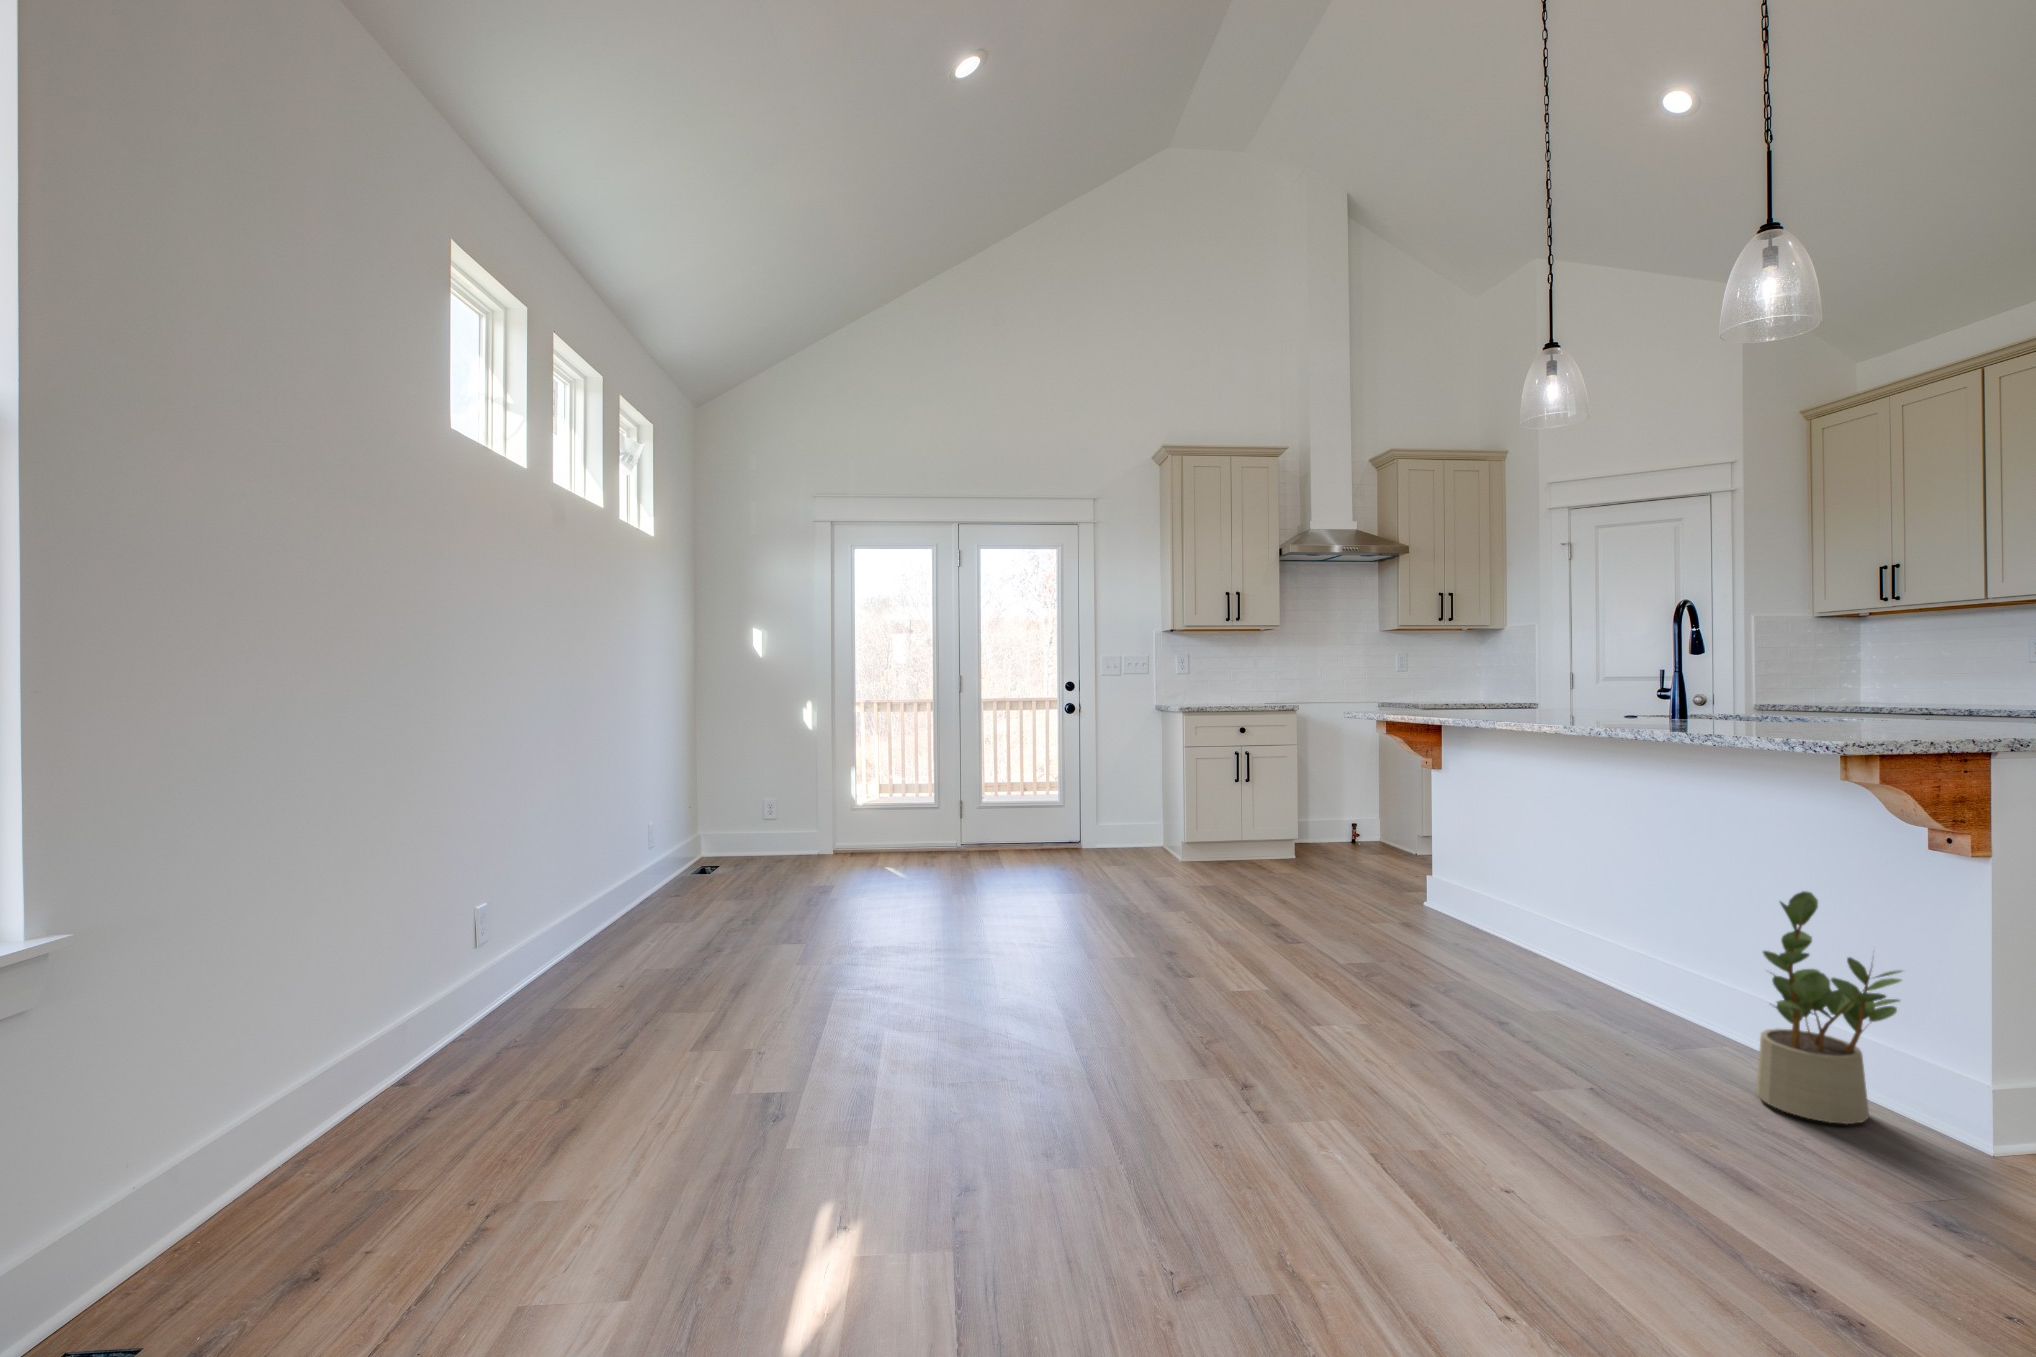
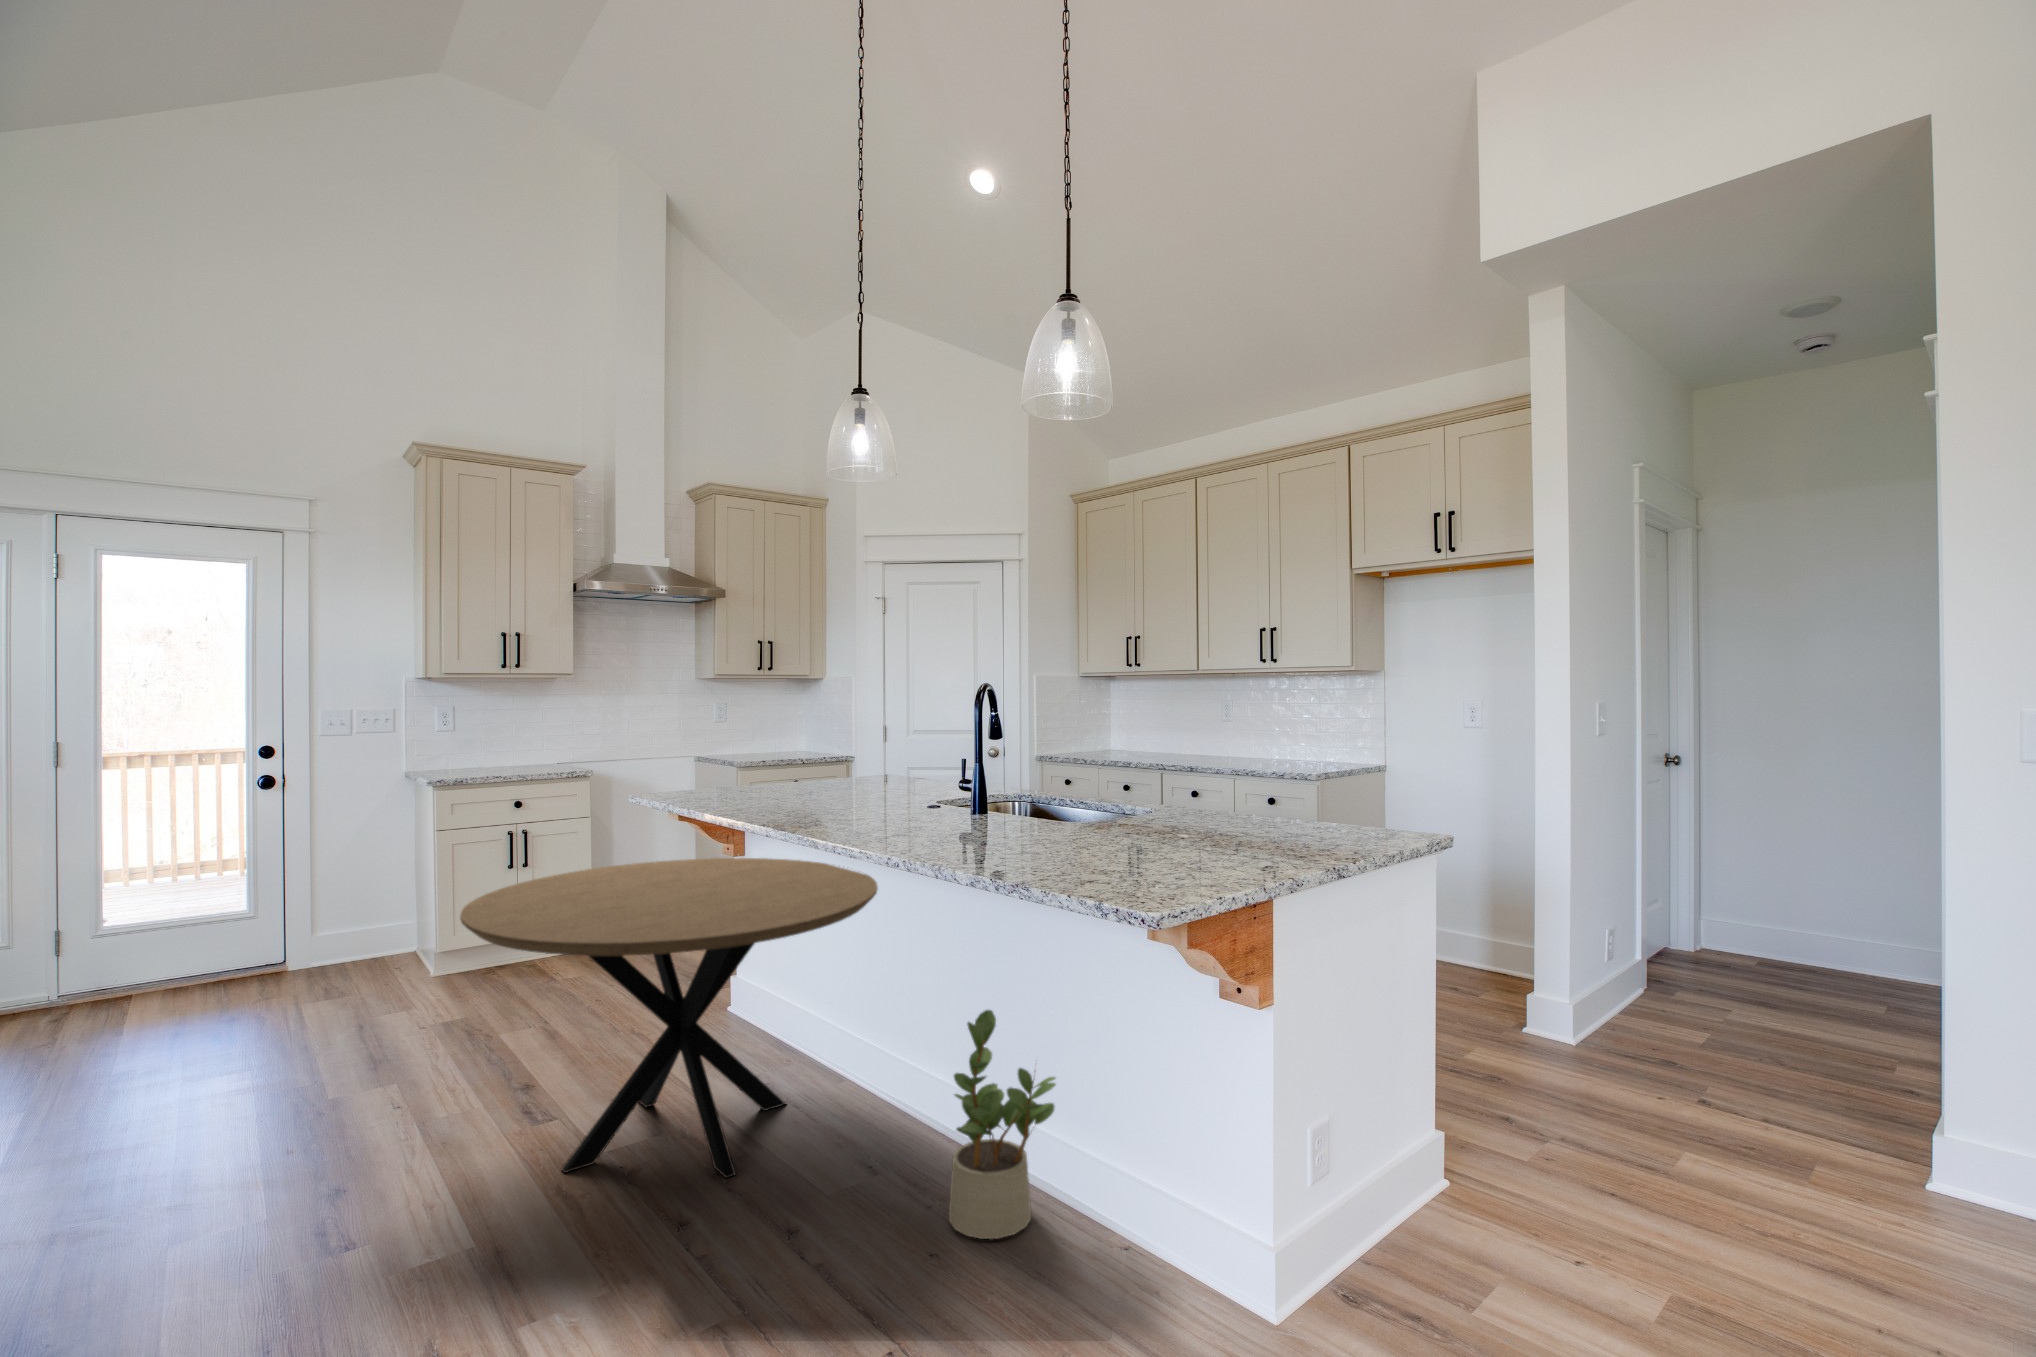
dining table: none [1262,762,1638,1023] -> present [460,858,878,1178]

